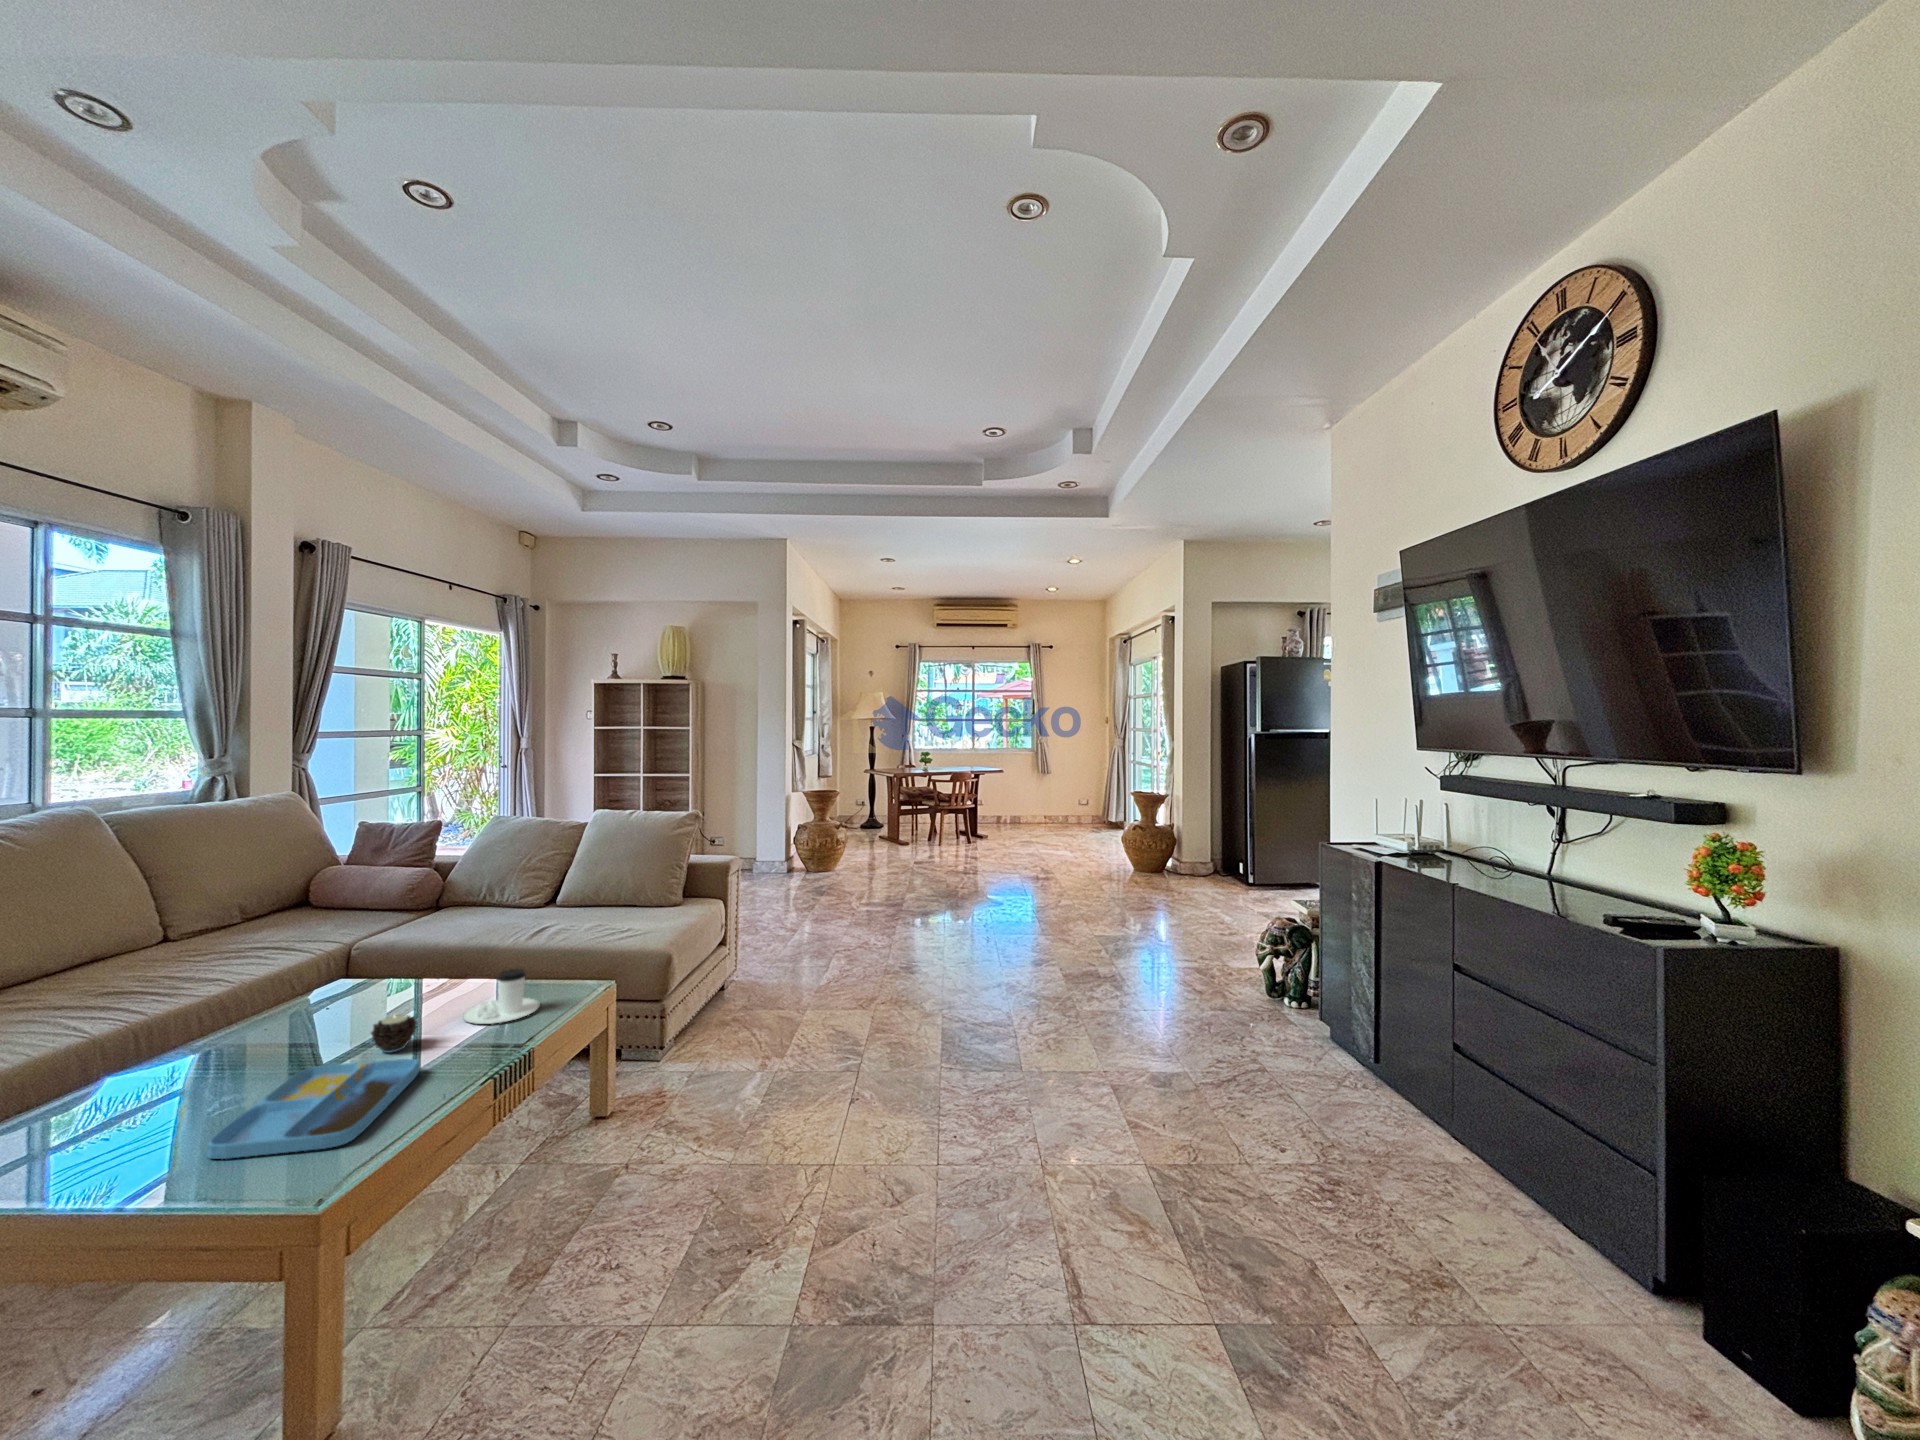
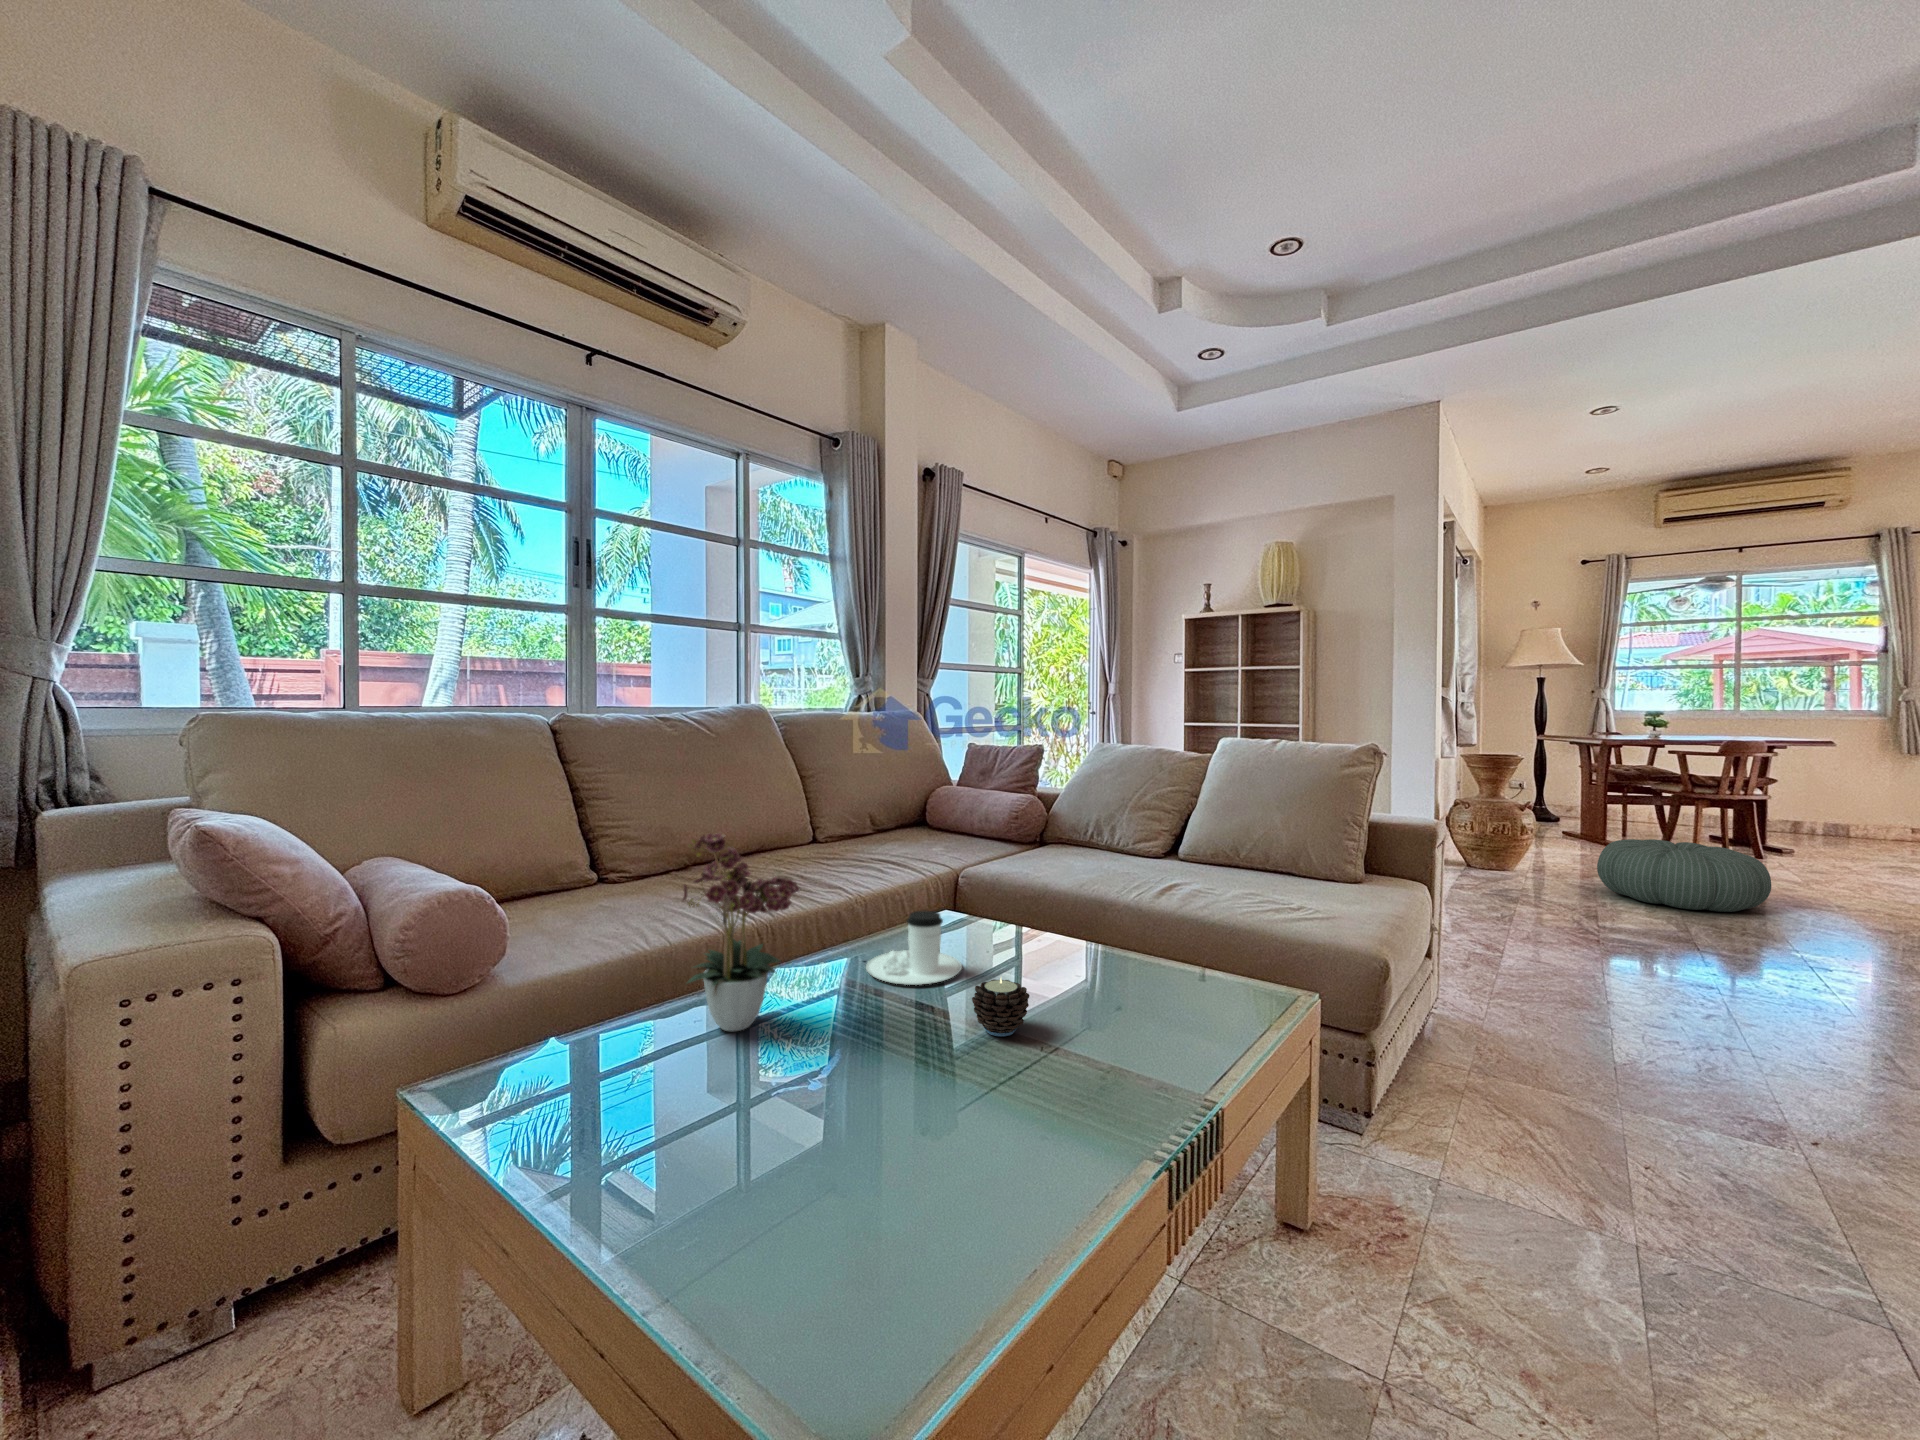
pouf: none [872,841,949,883] -> present [1597,839,1771,912]
flower arrangement: none [81,949,218,1106] -> present [683,833,800,1032]
coffee cup: present [462,969,540,1024] -> present [866,911,962,985]
tray: present [207,1059,419,1159] -> none [756,1035,1035,1227]

